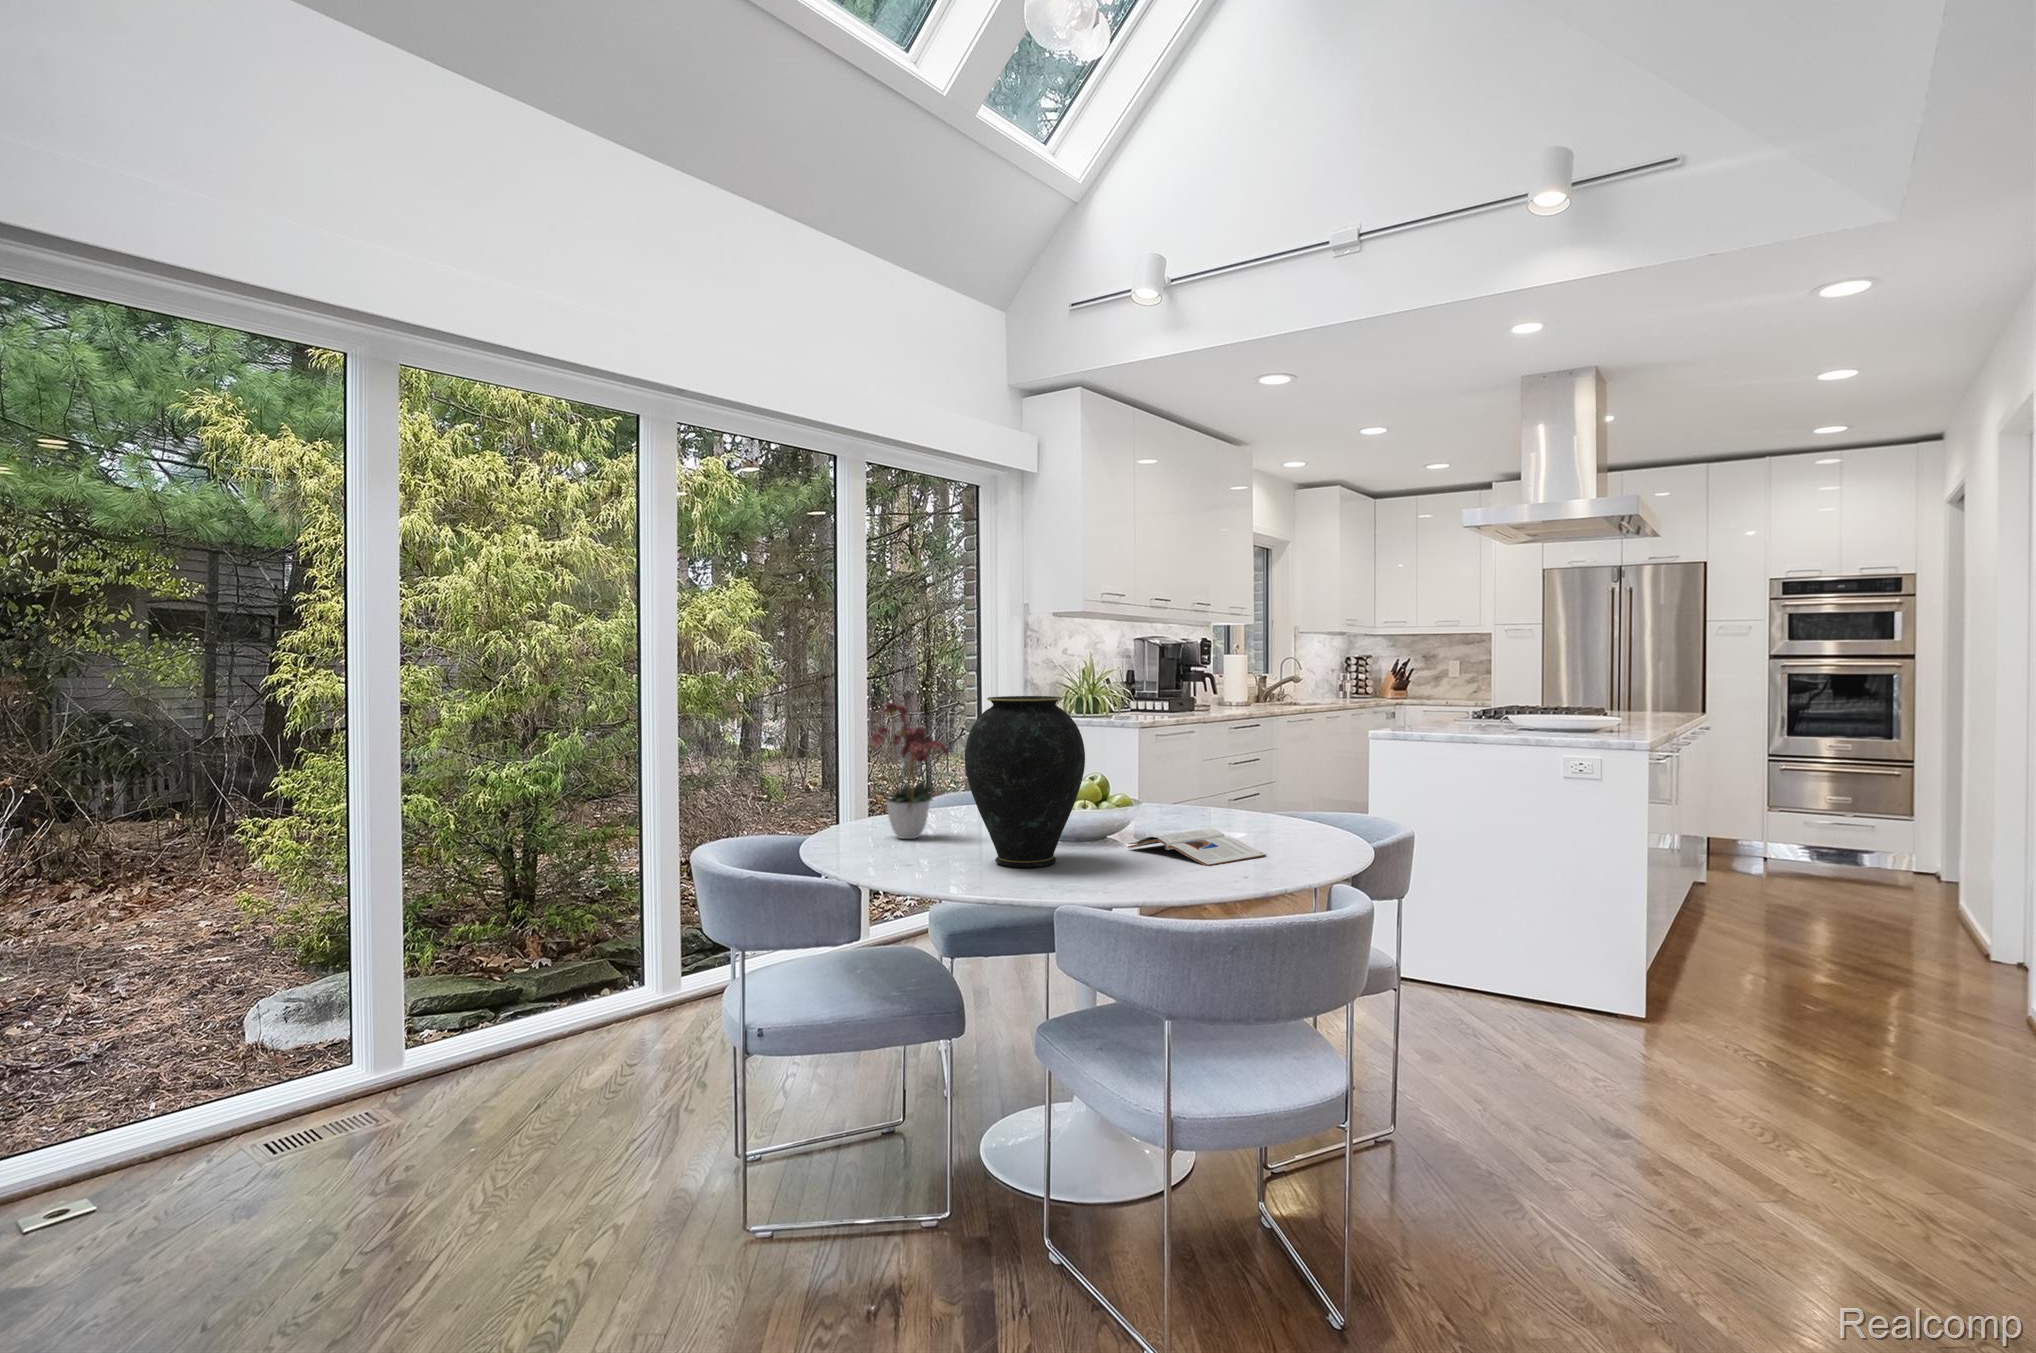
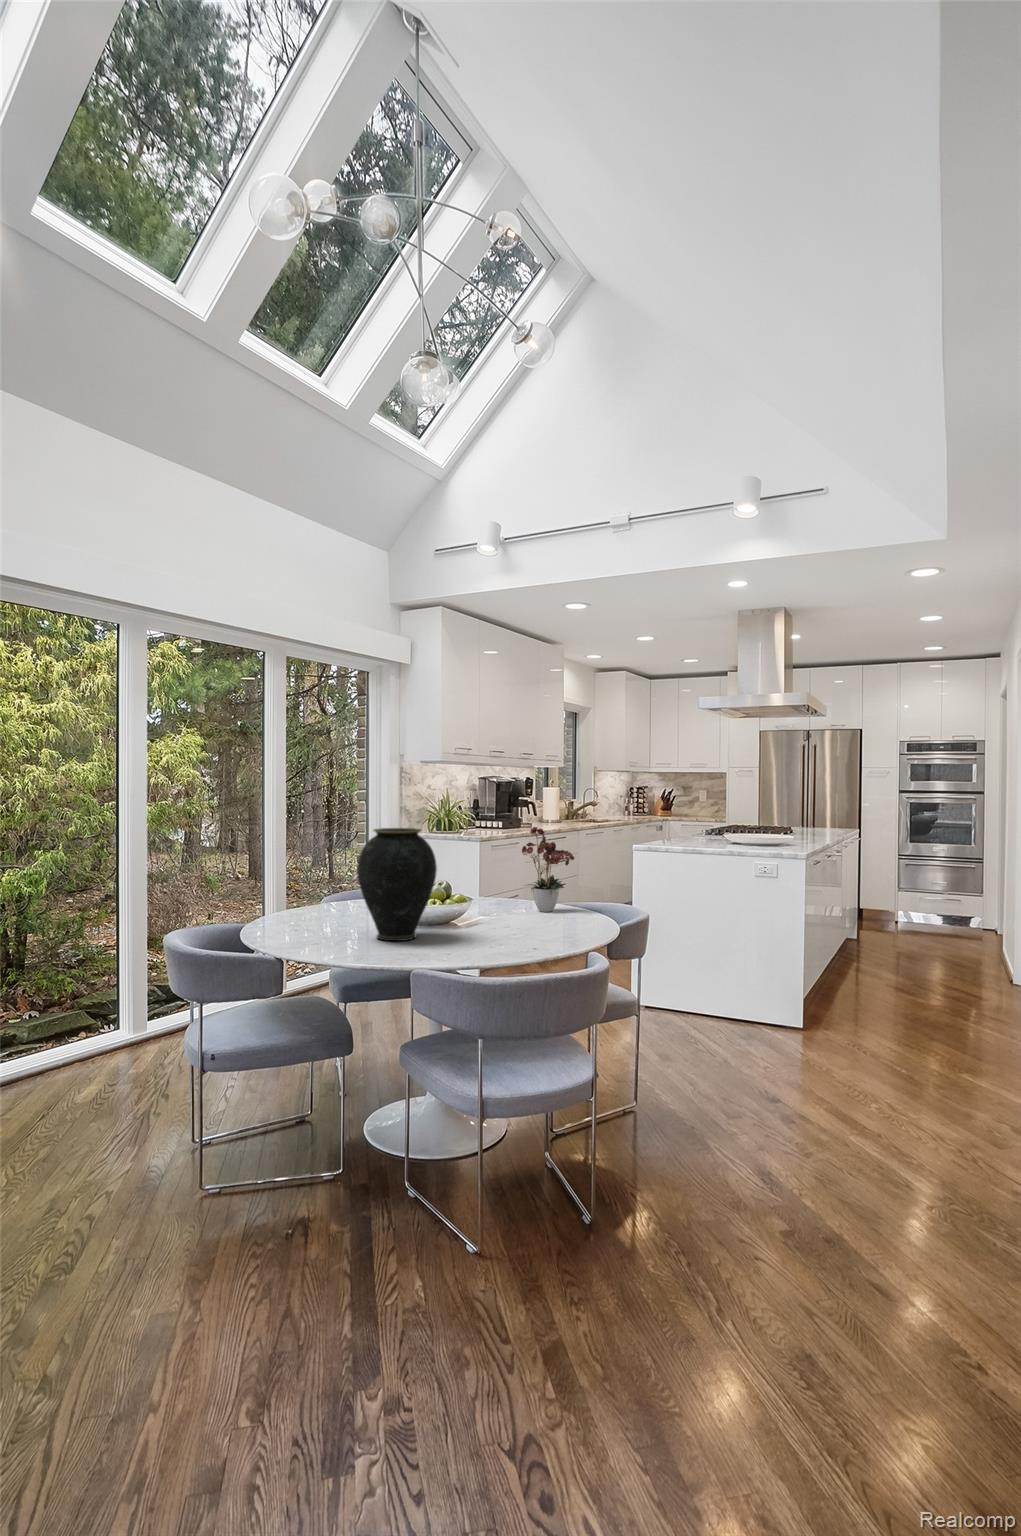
flower arrangement: present [871,702,949,839] -> present [522,827,574,912]
magazine: present [1128,829,1266,866] -> none [464,914,552,939]

